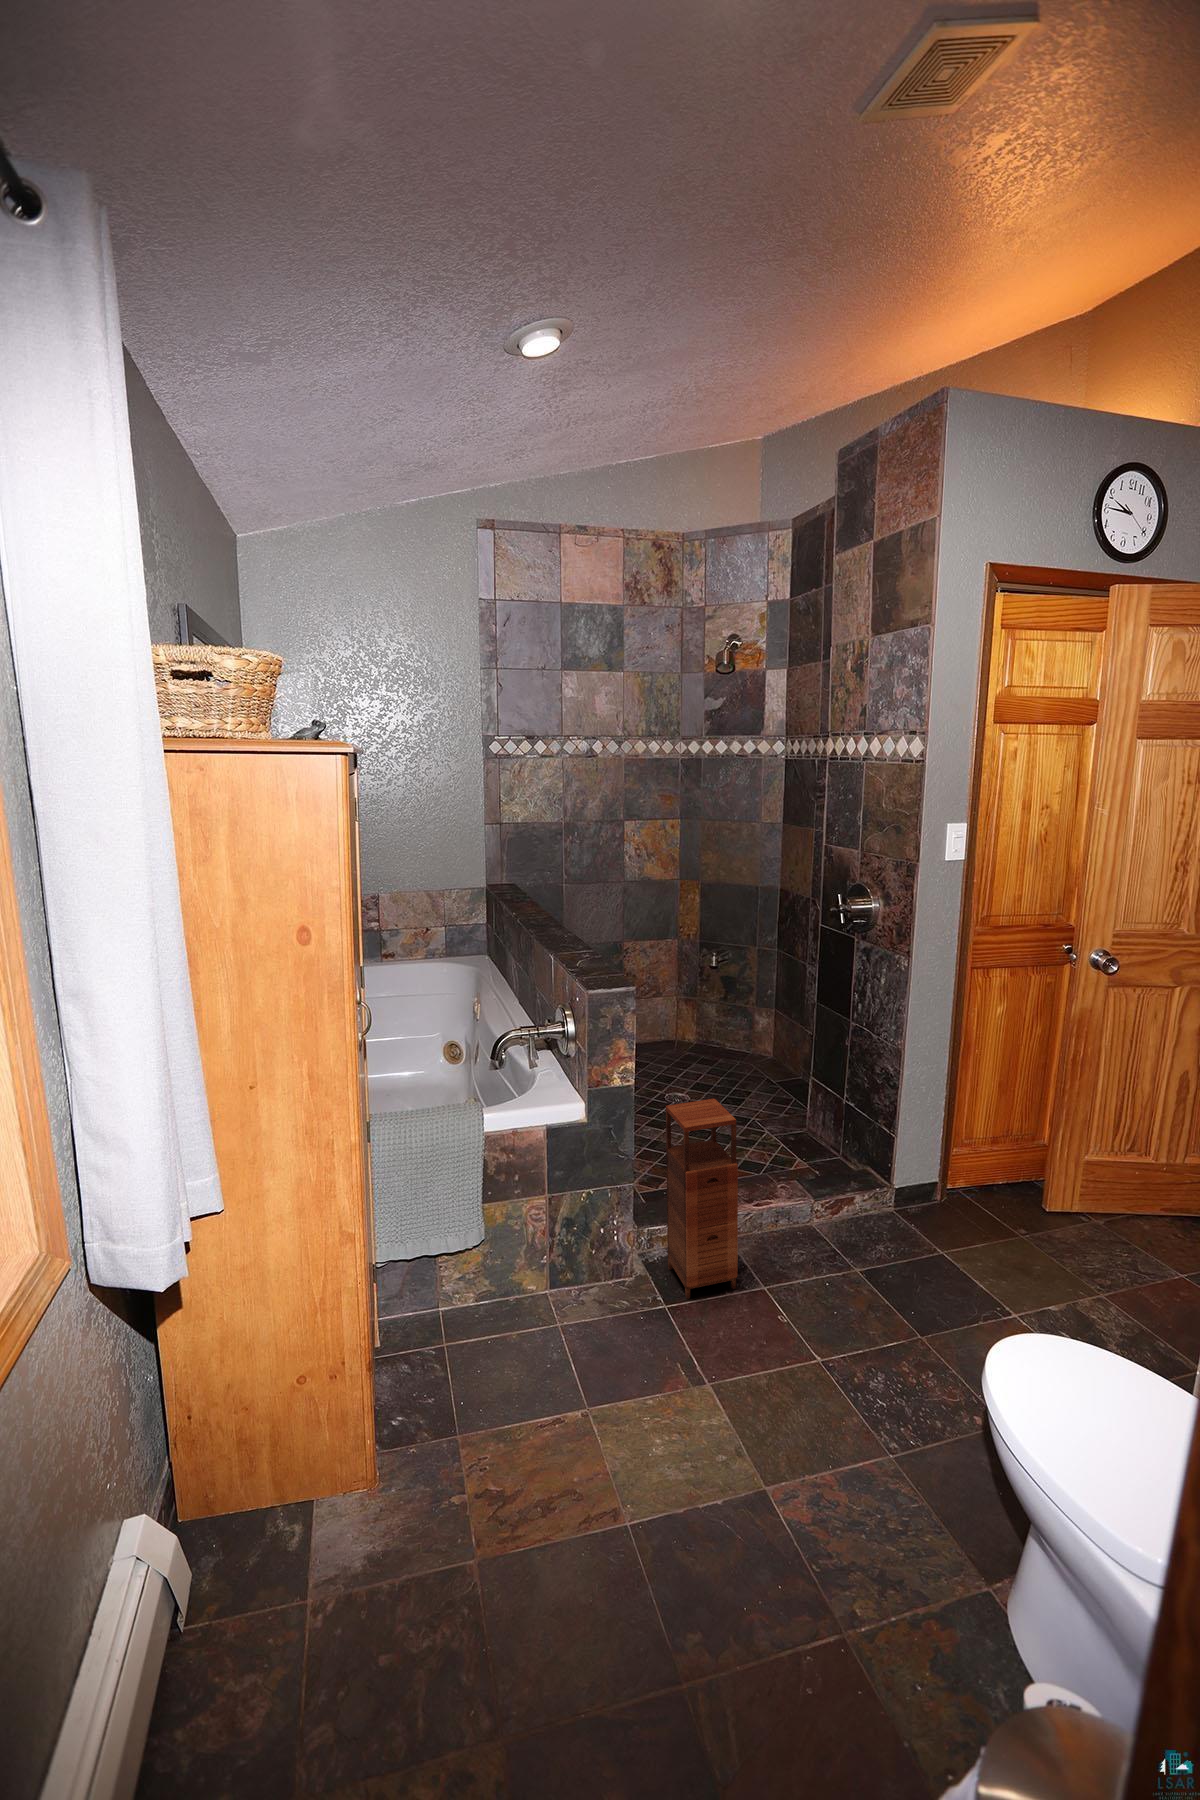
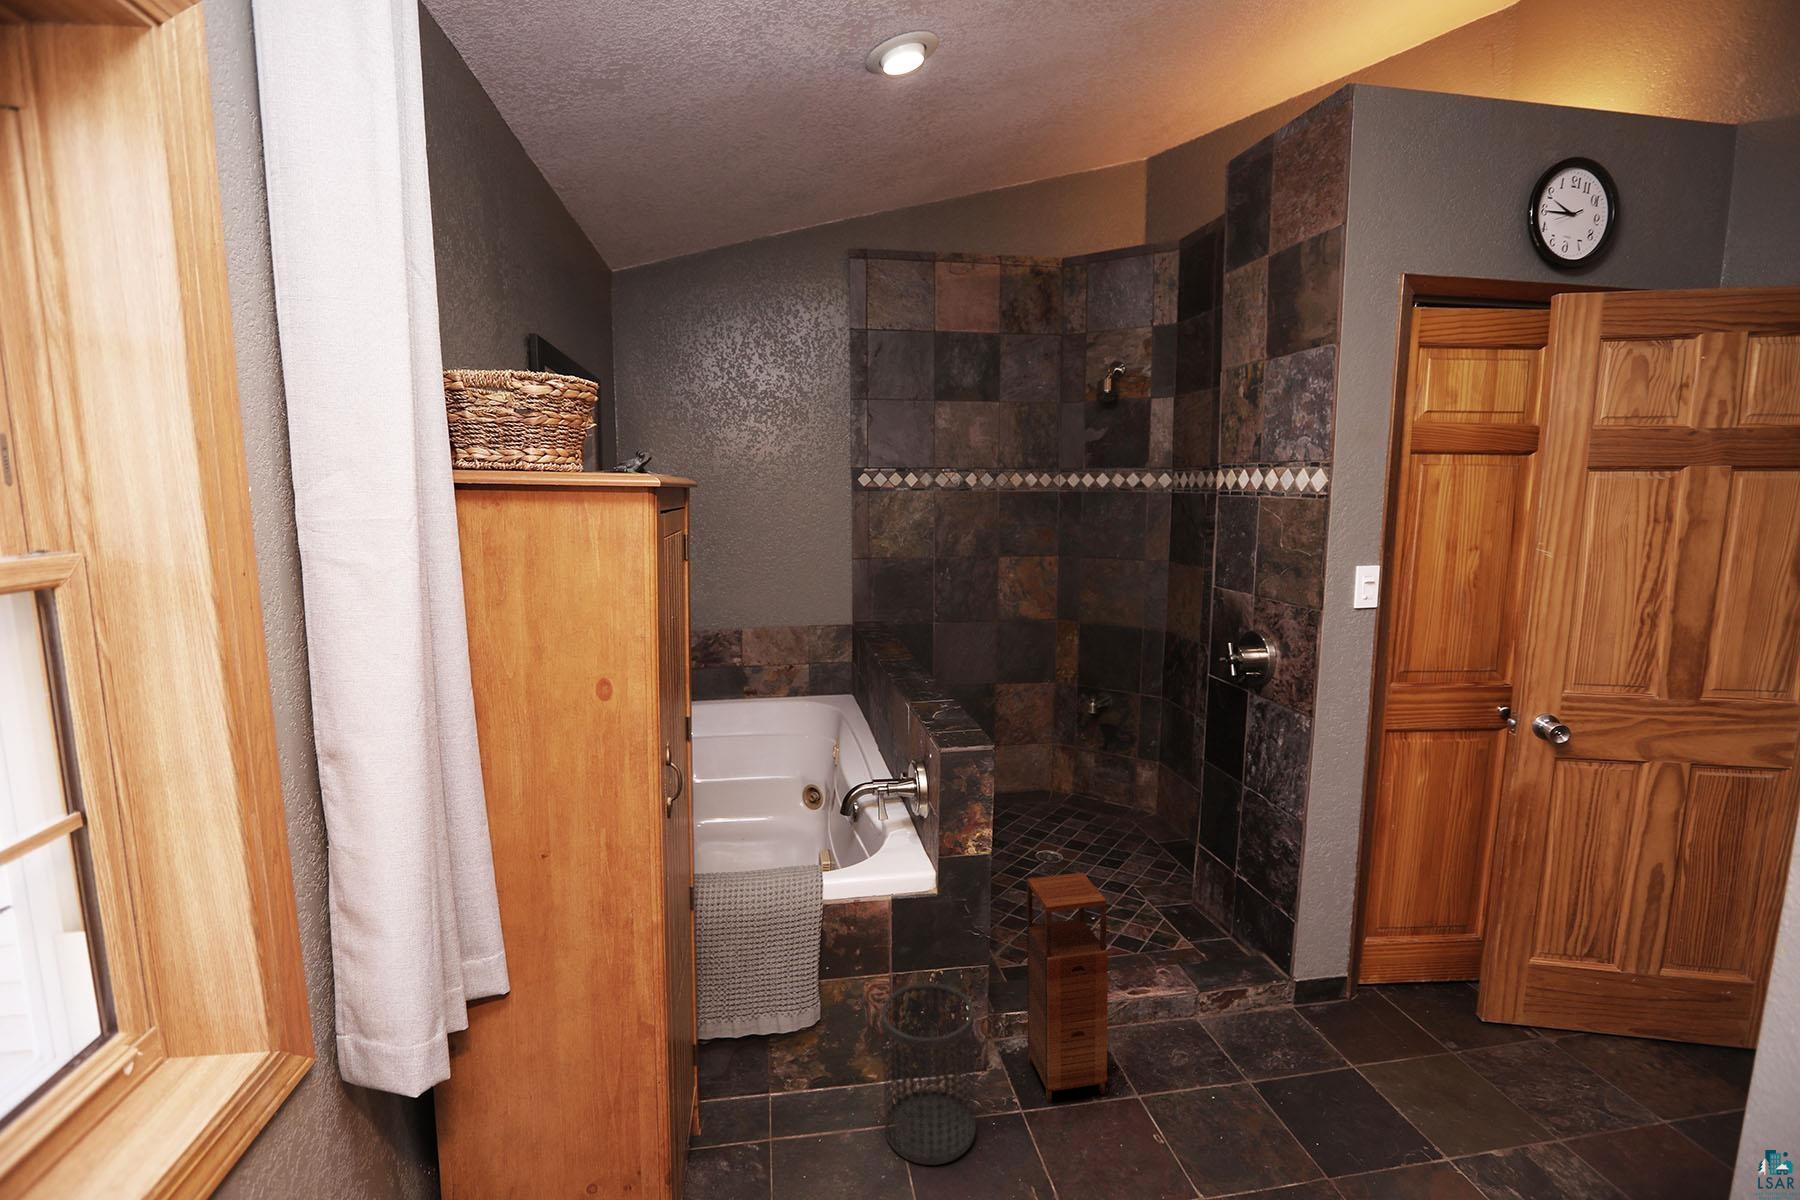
wastebasket: none [541,1200,626,1354] -> present [881,983,976,1165]

